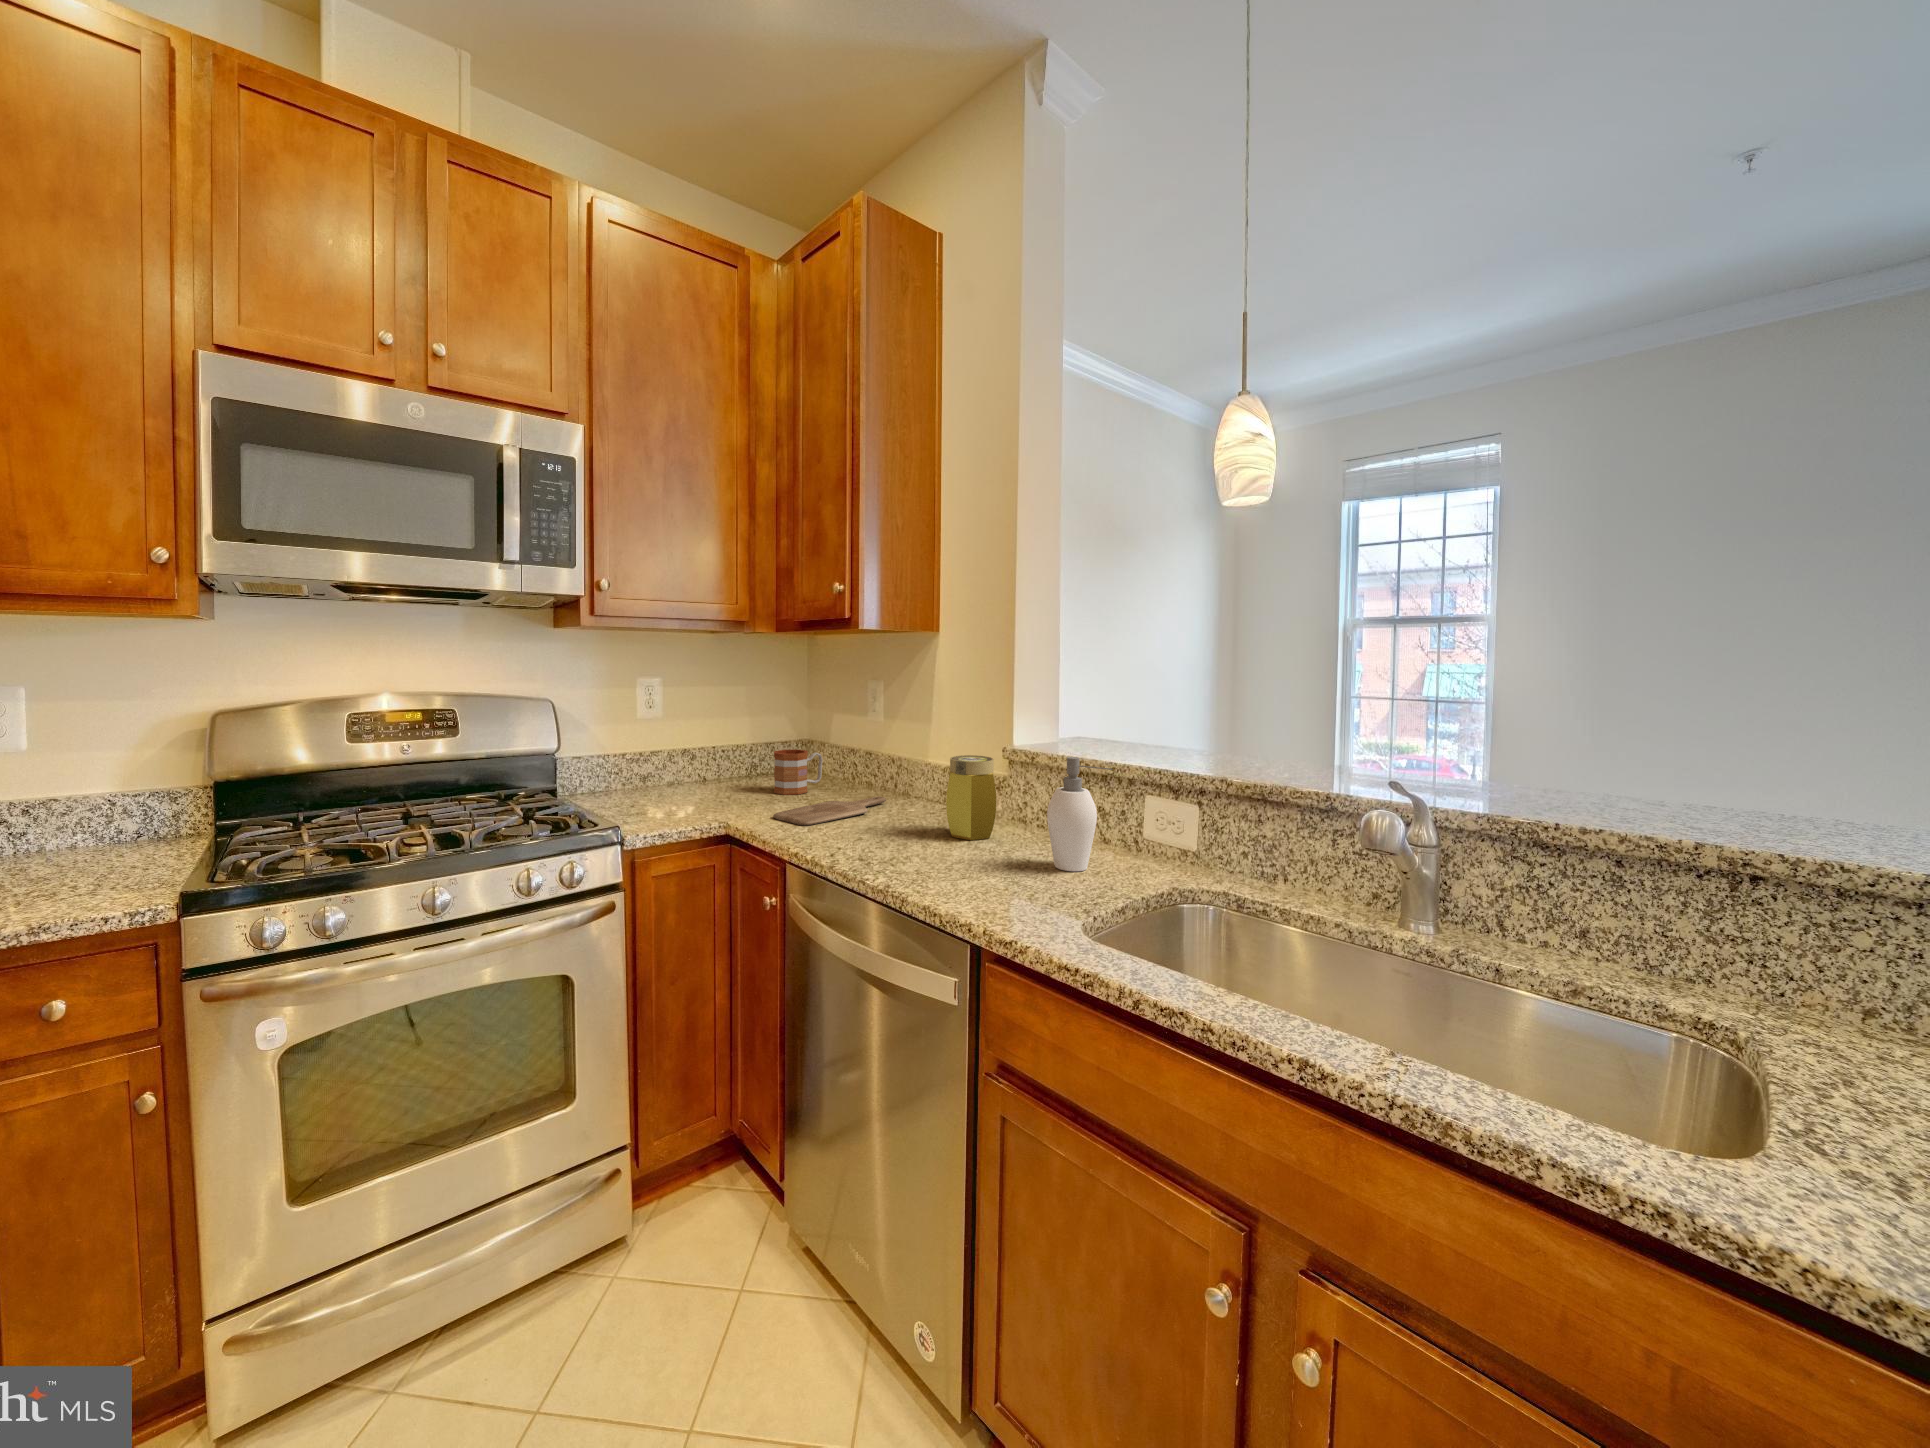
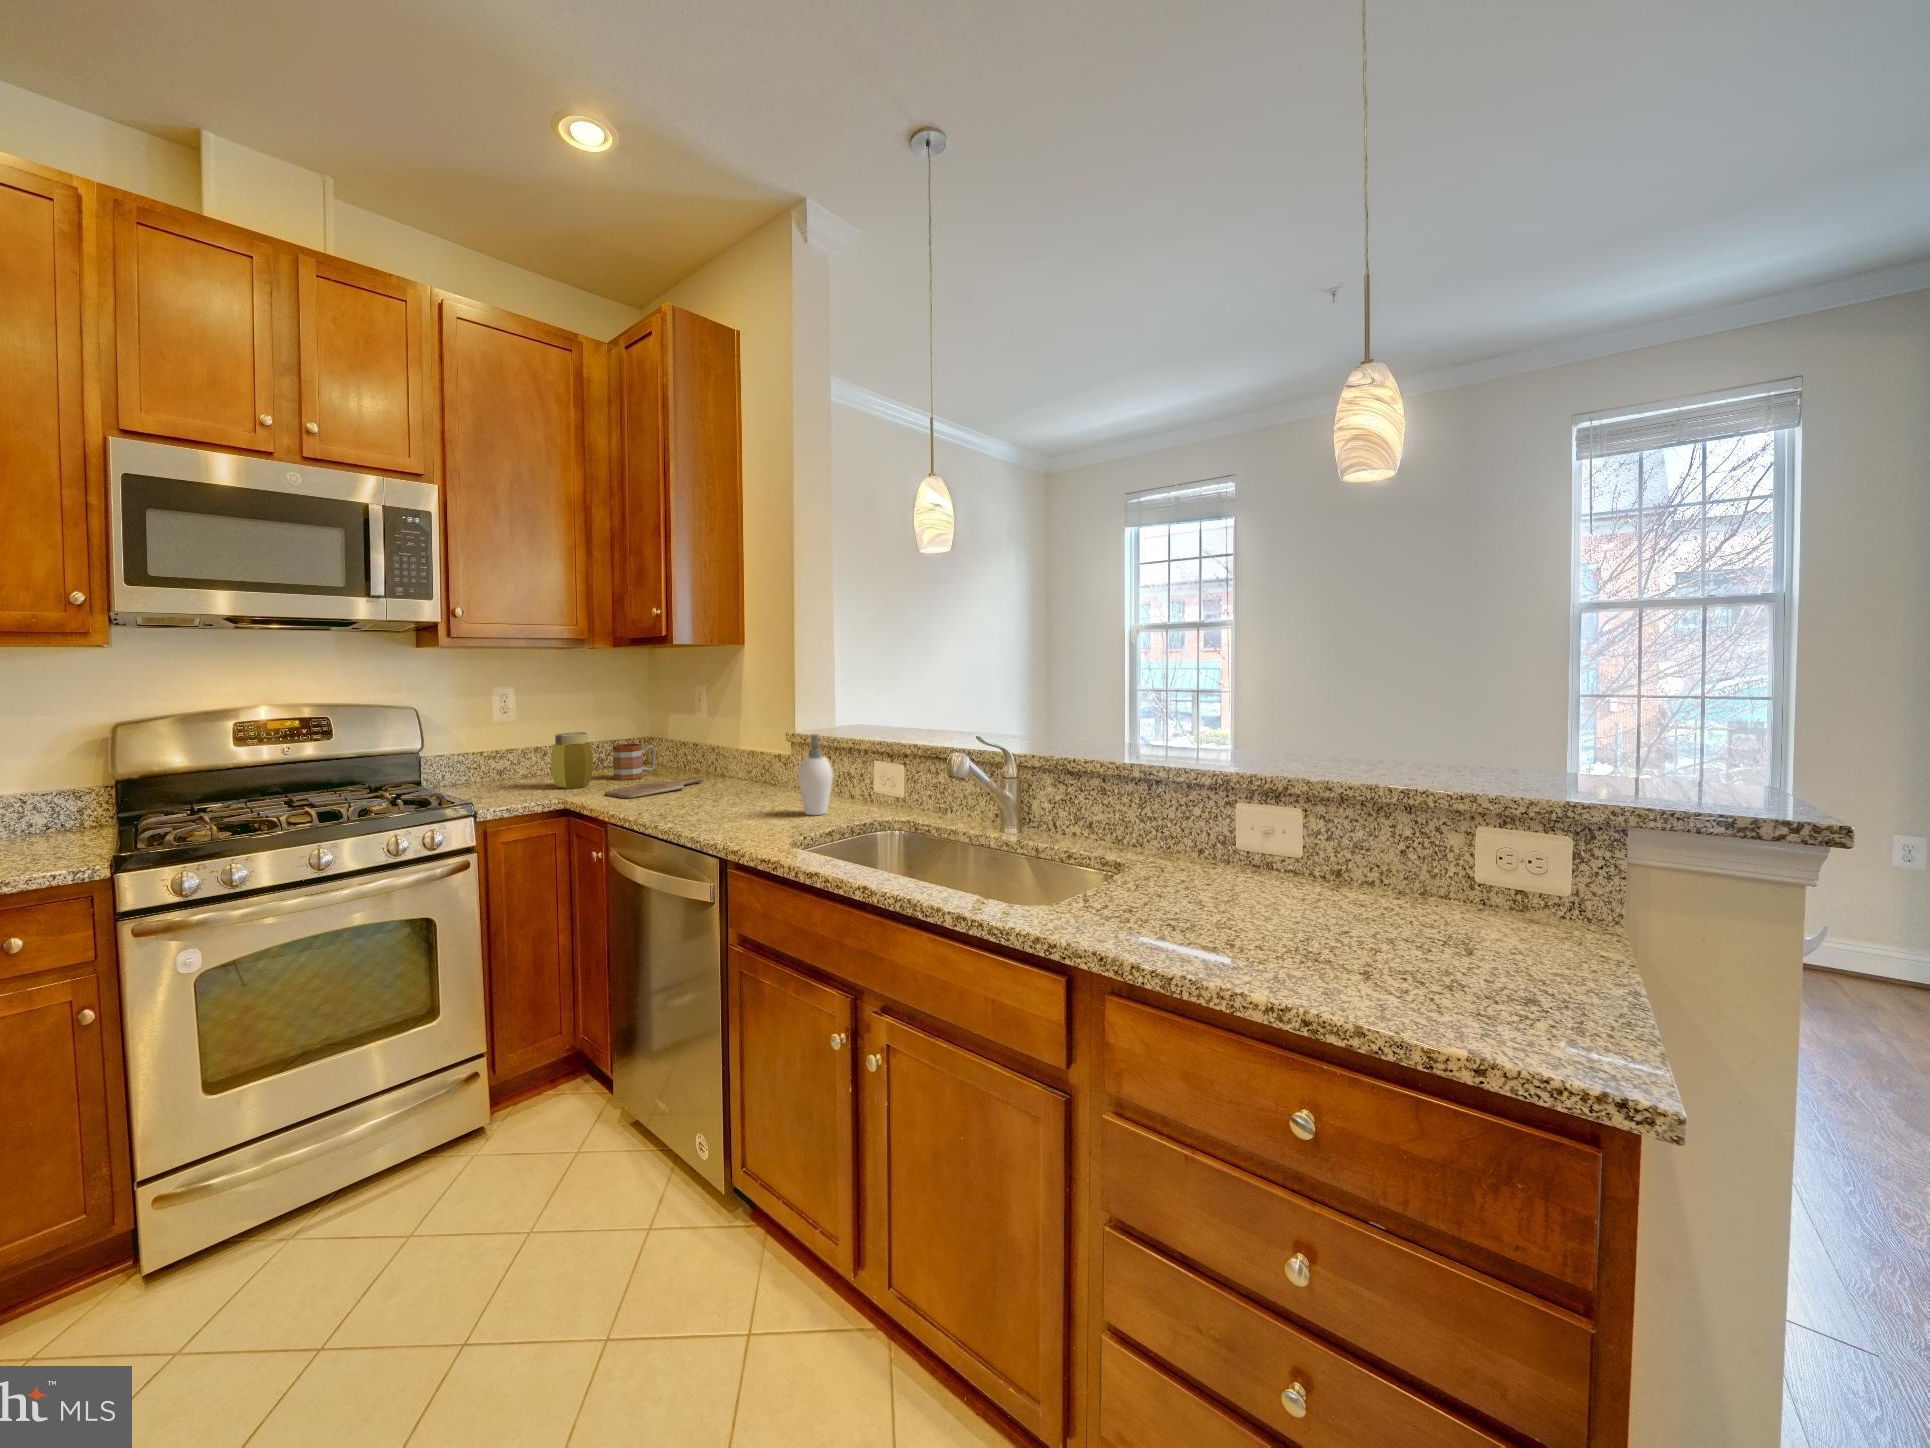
jar: present [946,755,996,840] -> present [551,732,593,789]

